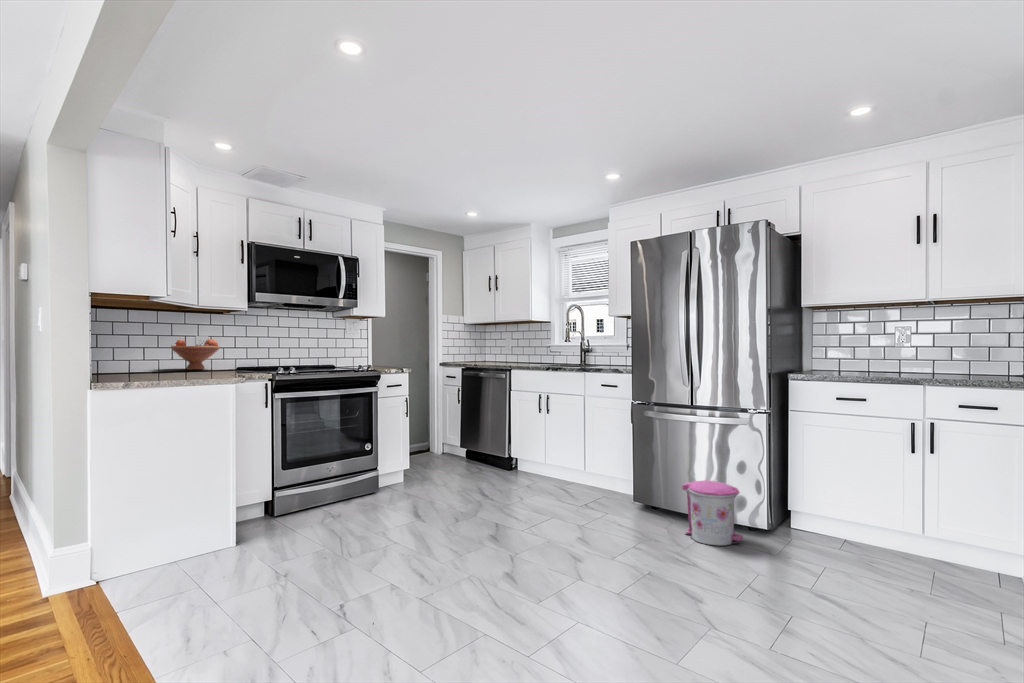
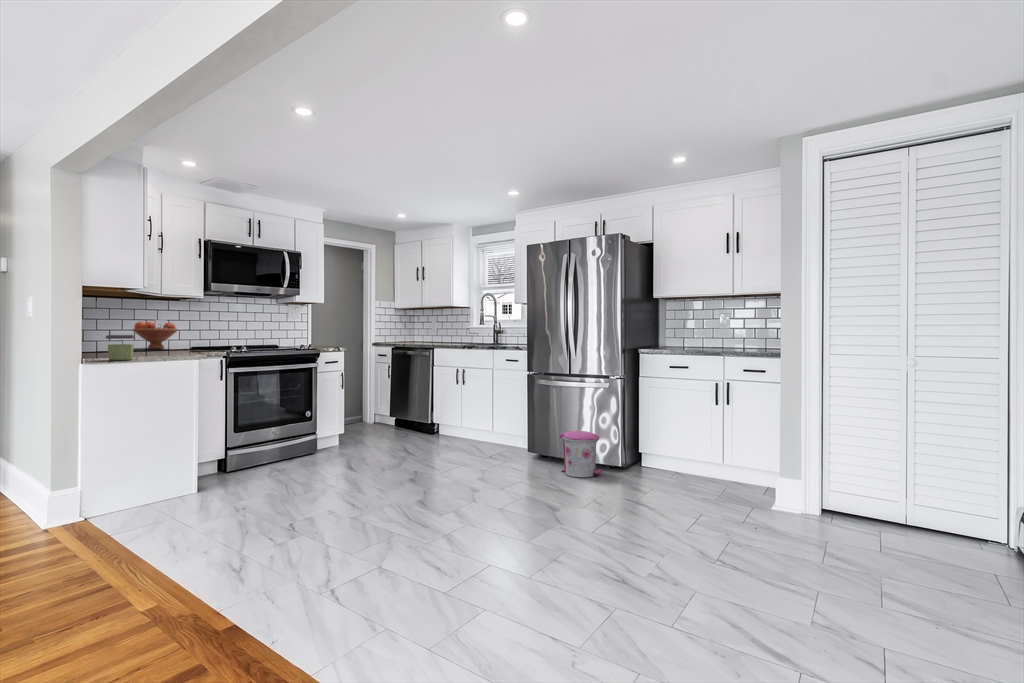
jar: none [123,354,159,385] -> present [106,335,135,360]

